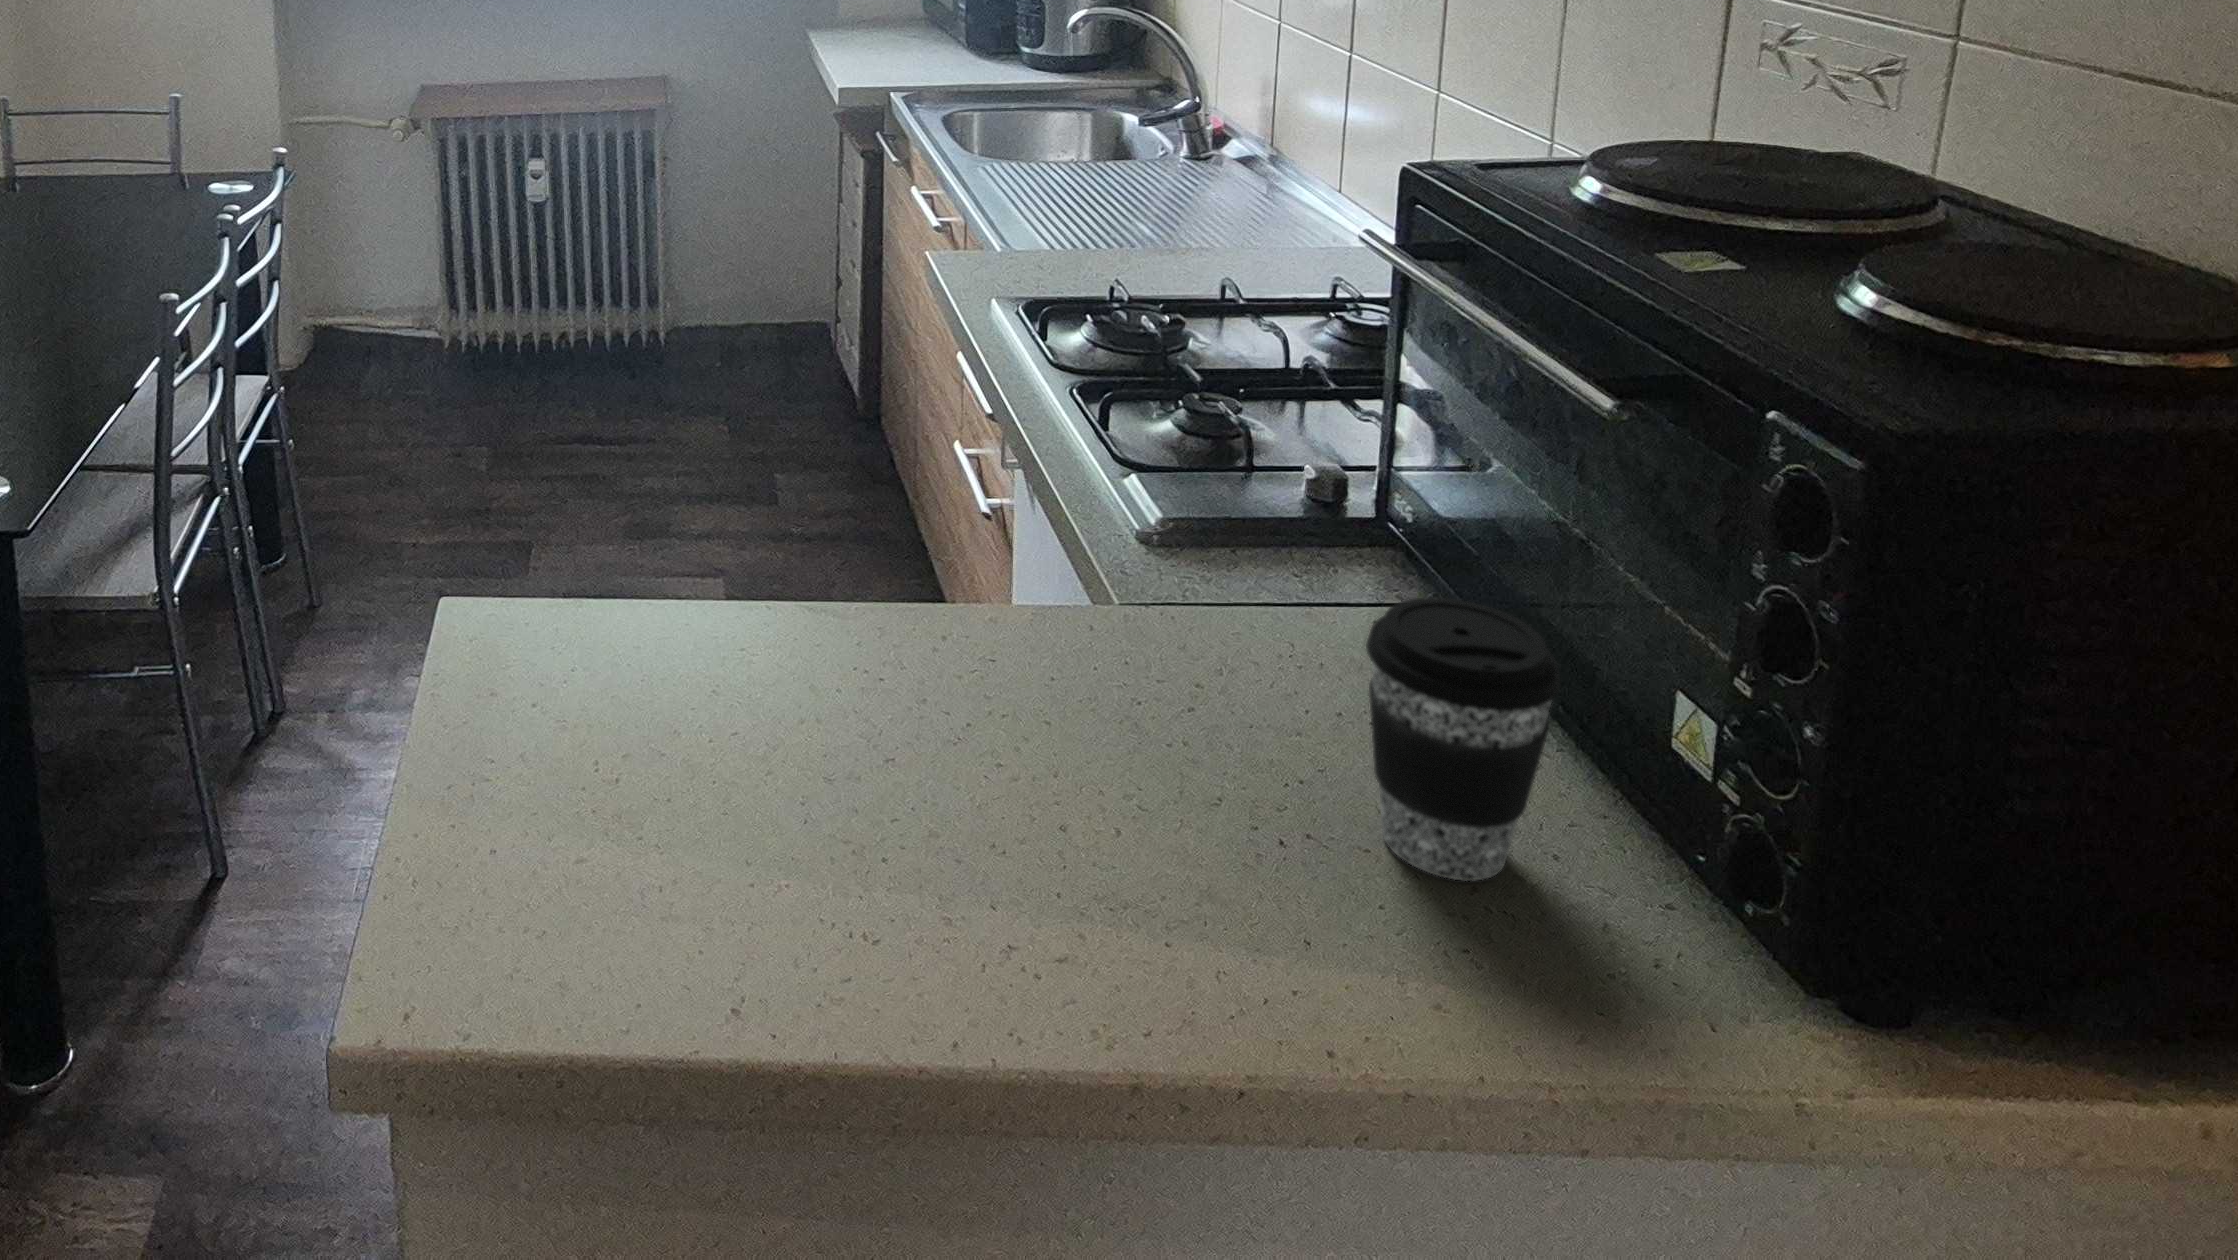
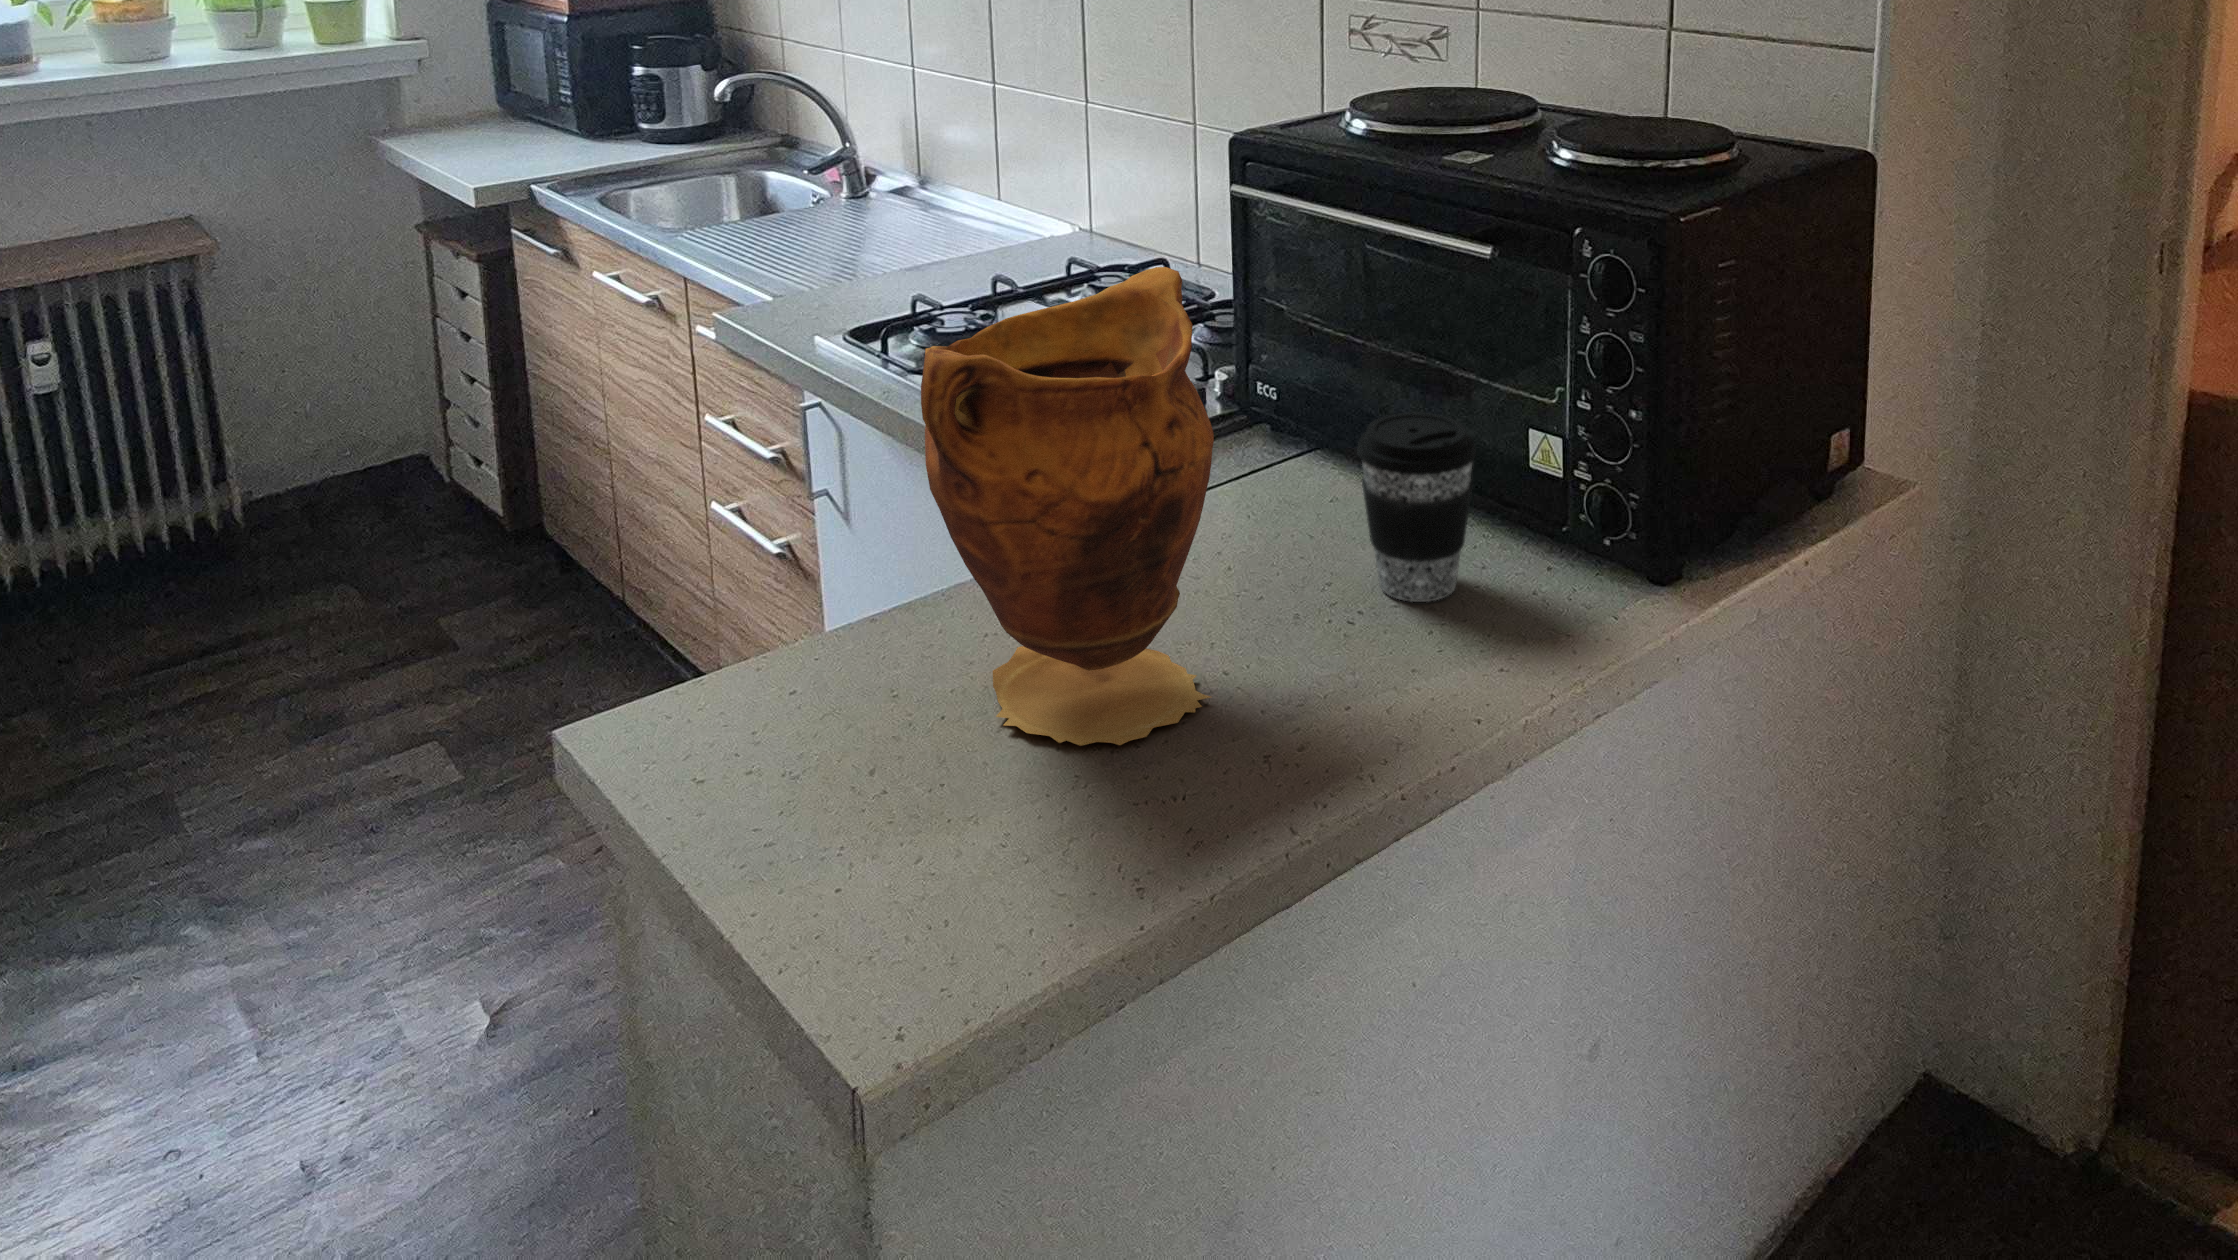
vase: none [672,317,1119,883] -> present [921,267,1214,746]

